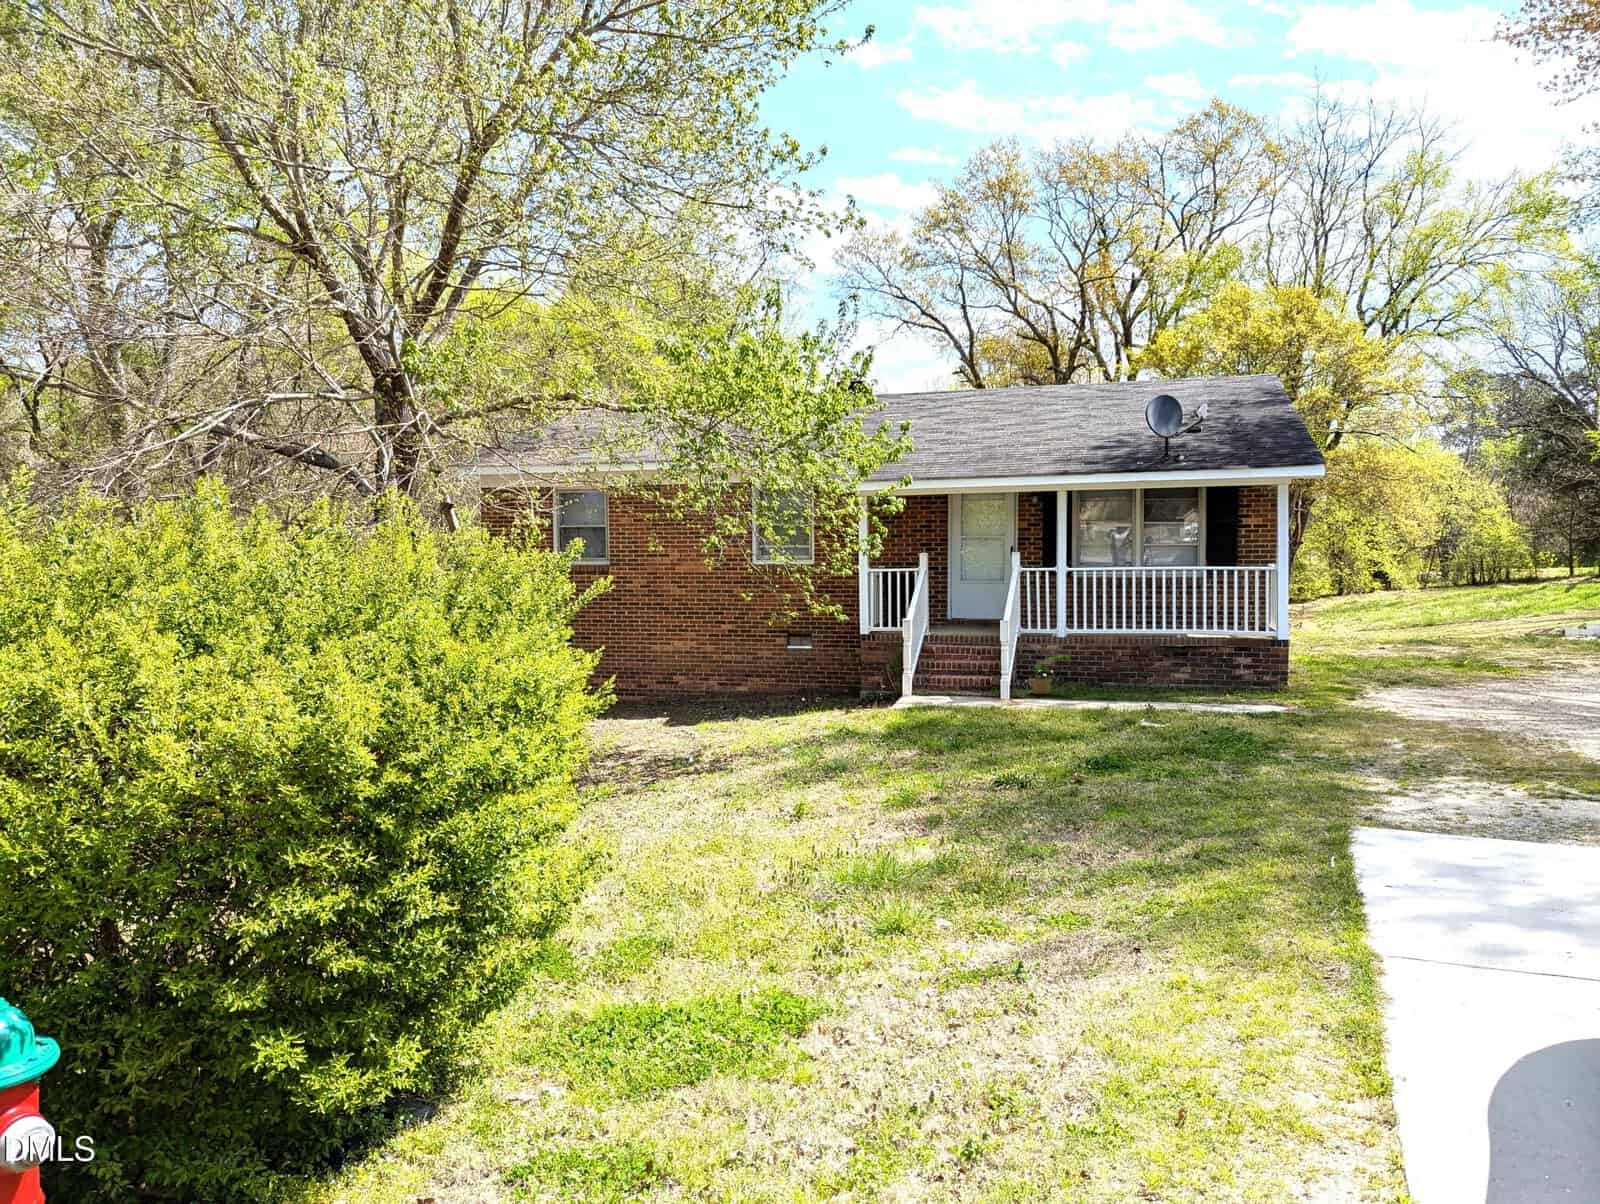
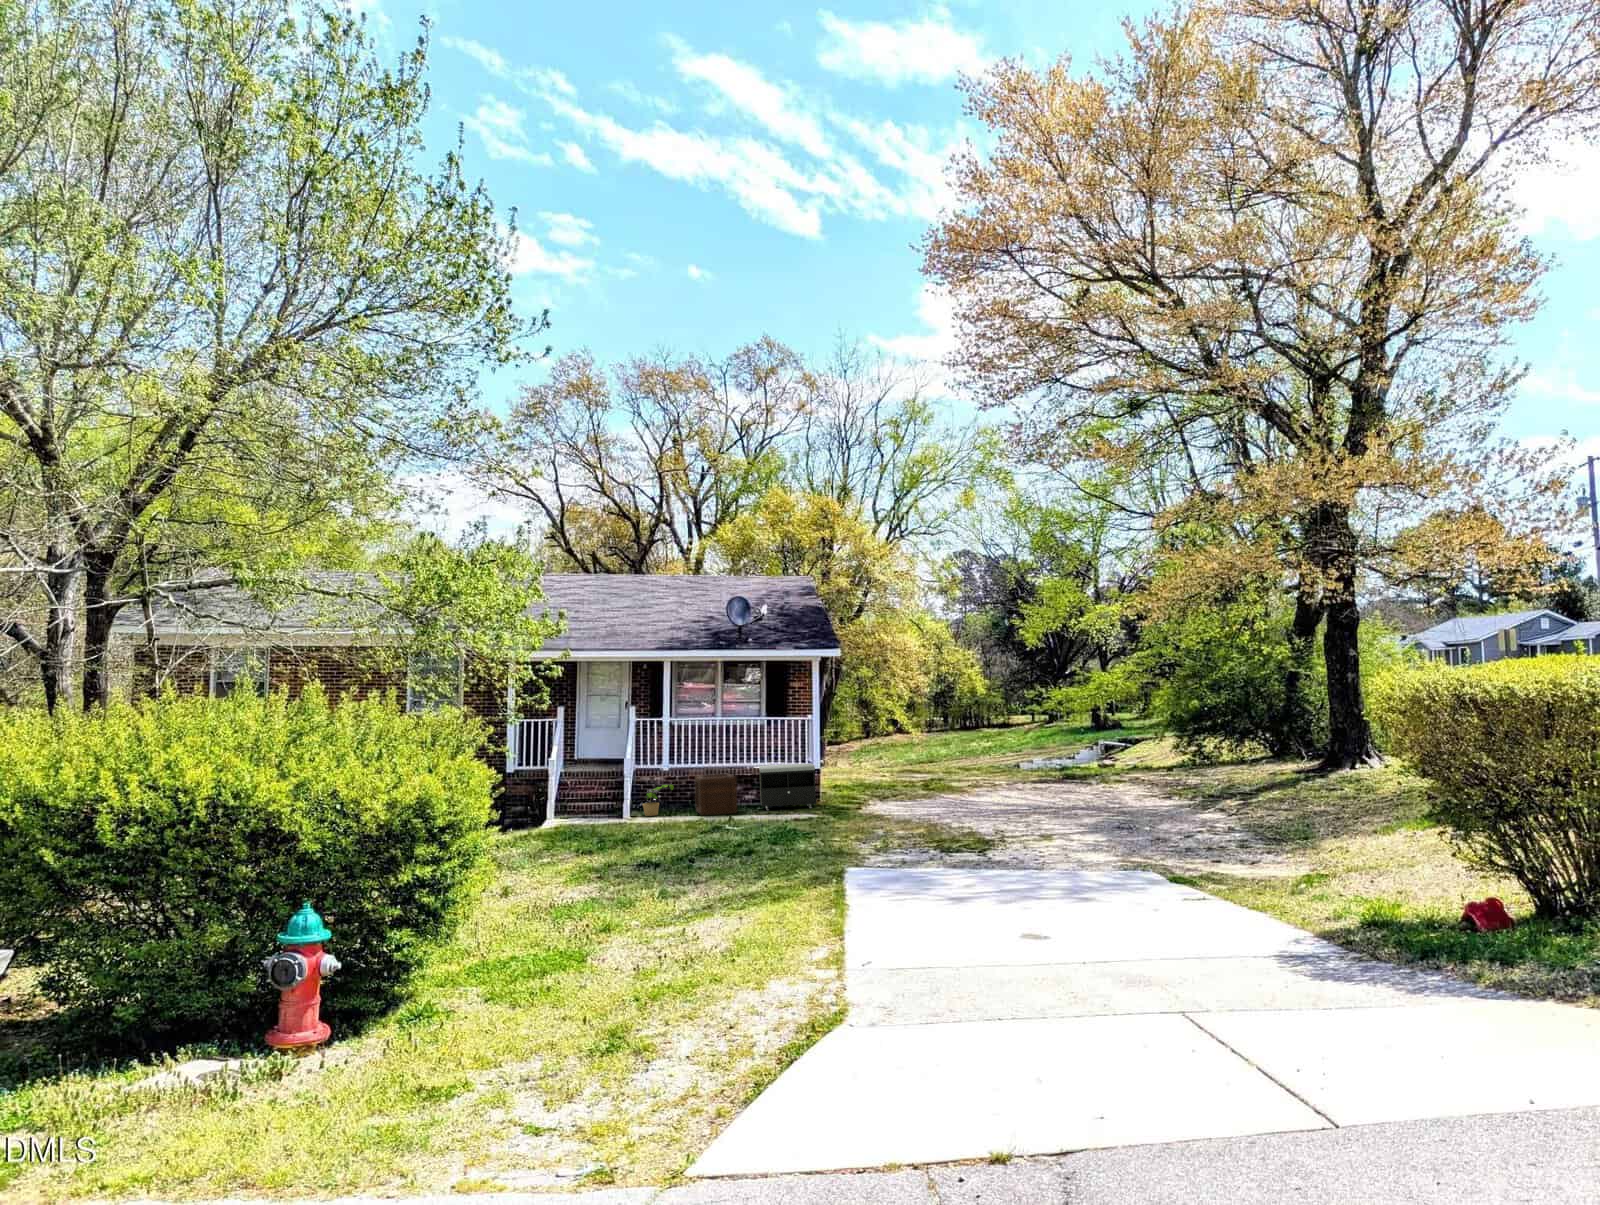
storage bench: none [1194,633,1279,696] -> present [759,764,816,810]
wooden crate: none [1101,643,1160,699] -> present [695,774,737,816]

